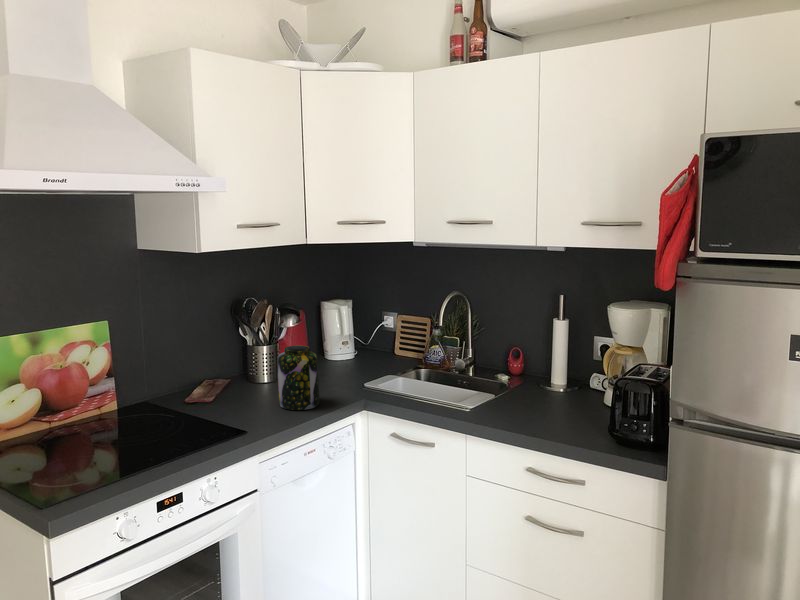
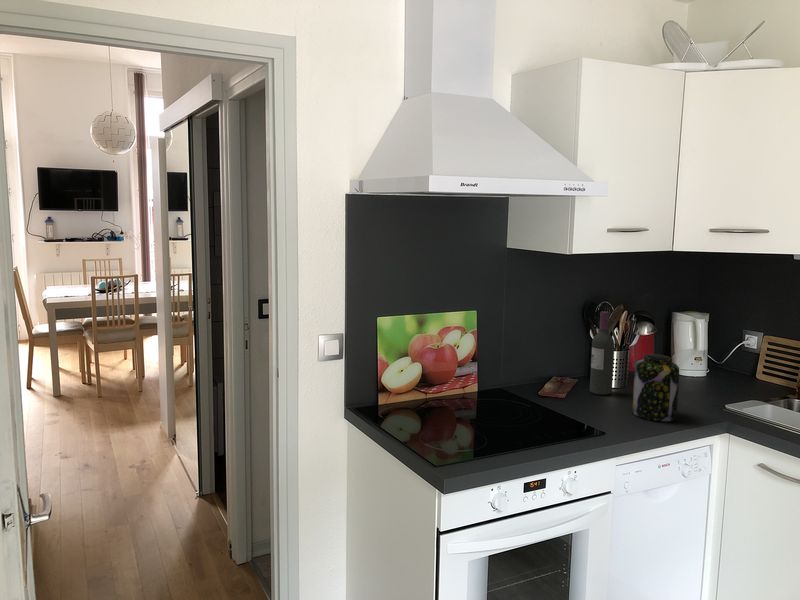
wine bottle: none [239,308,263,392] -> present [590,311,614,395]

